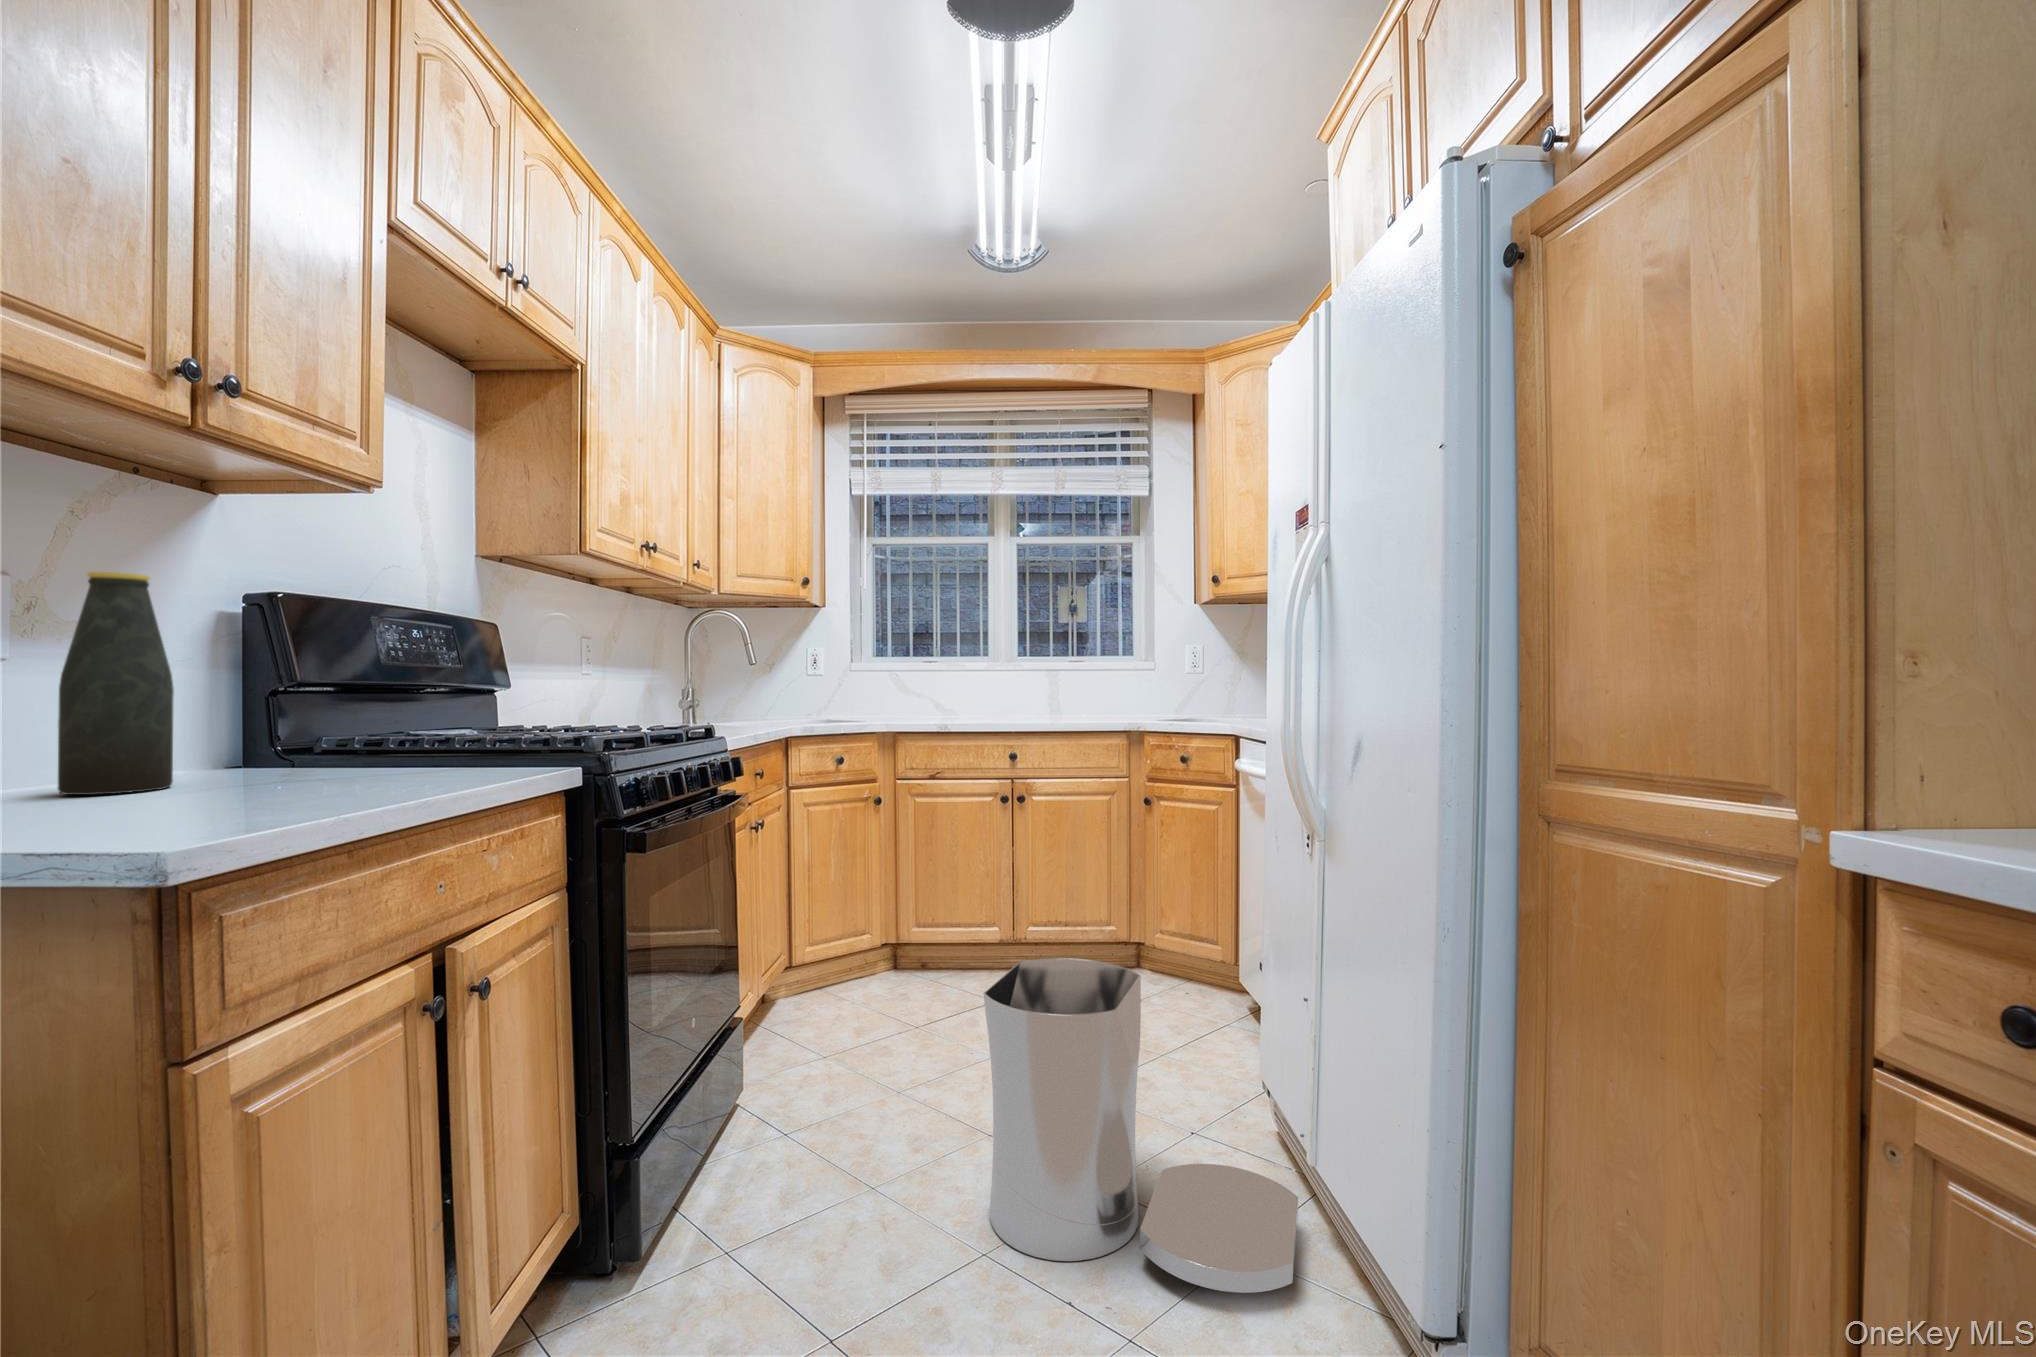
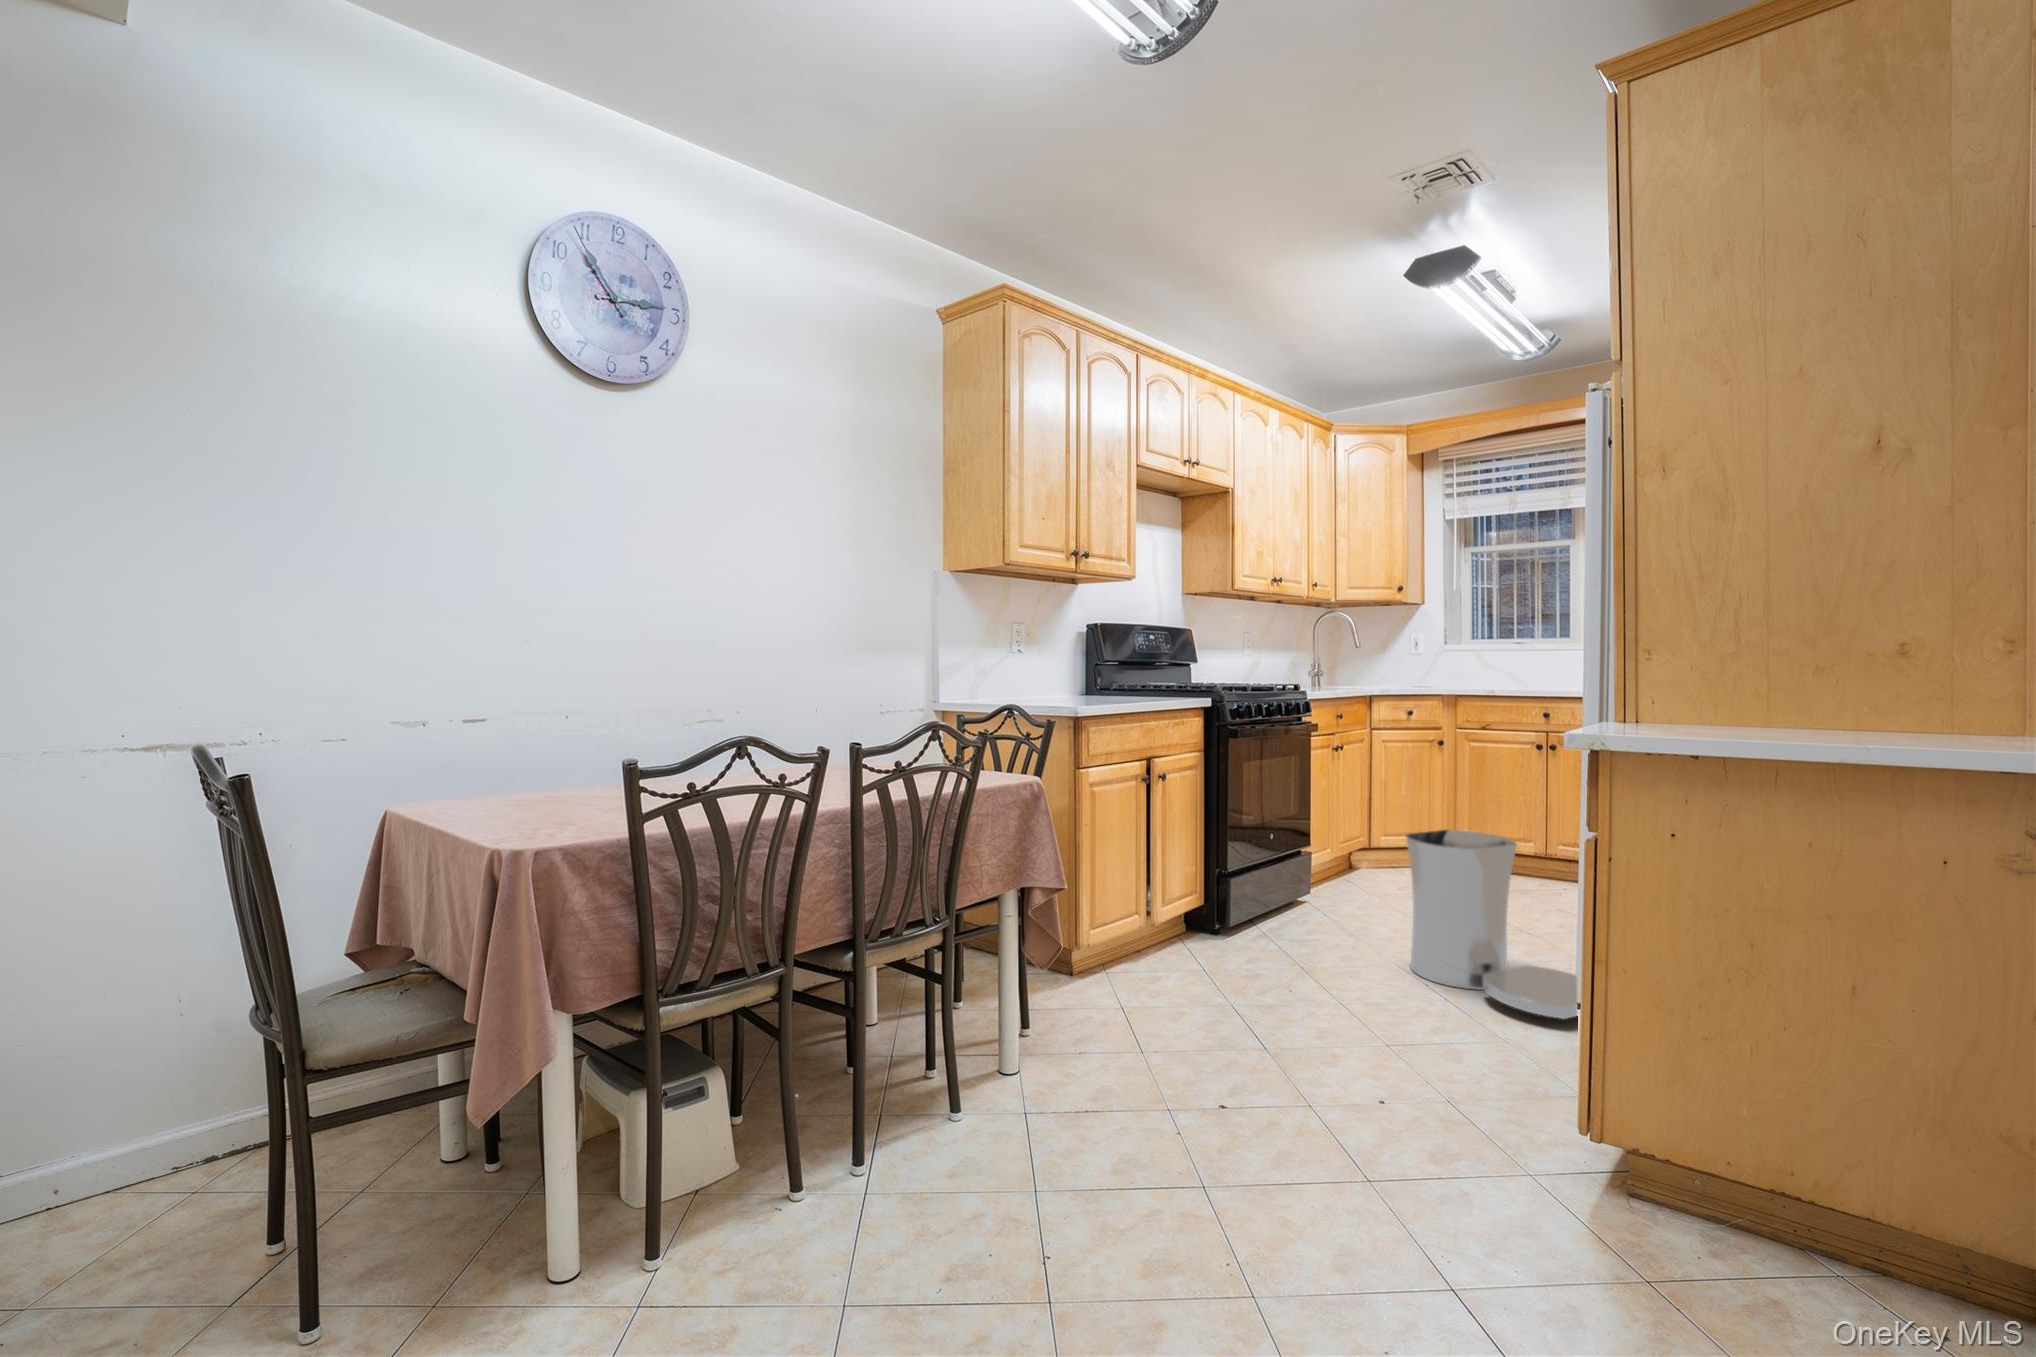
bottle: present [58,572,174,795] -> none [1046,622,1074,698]

